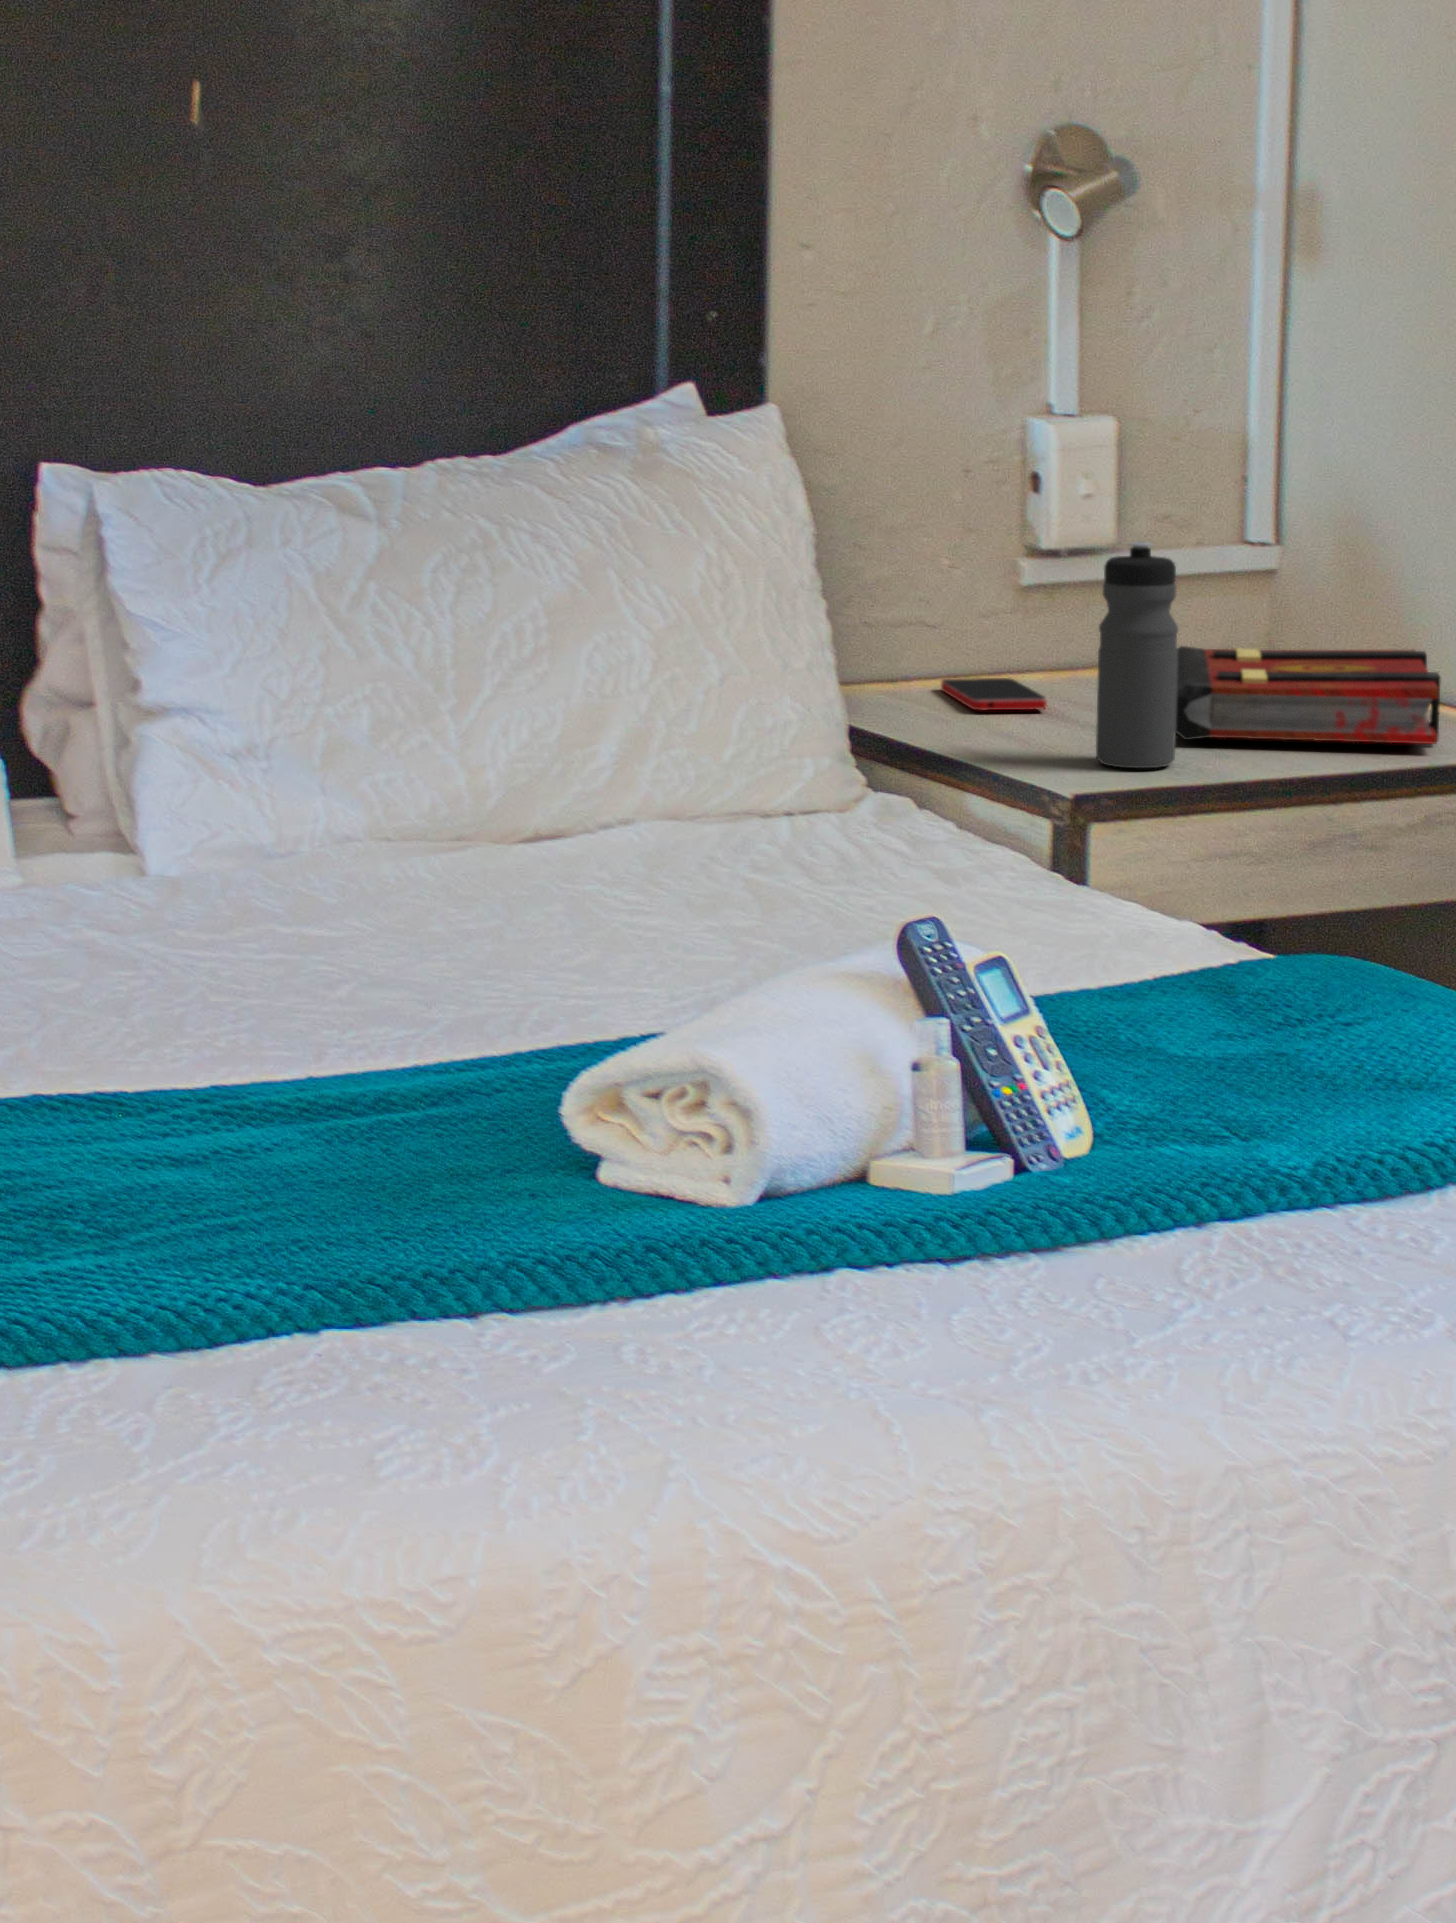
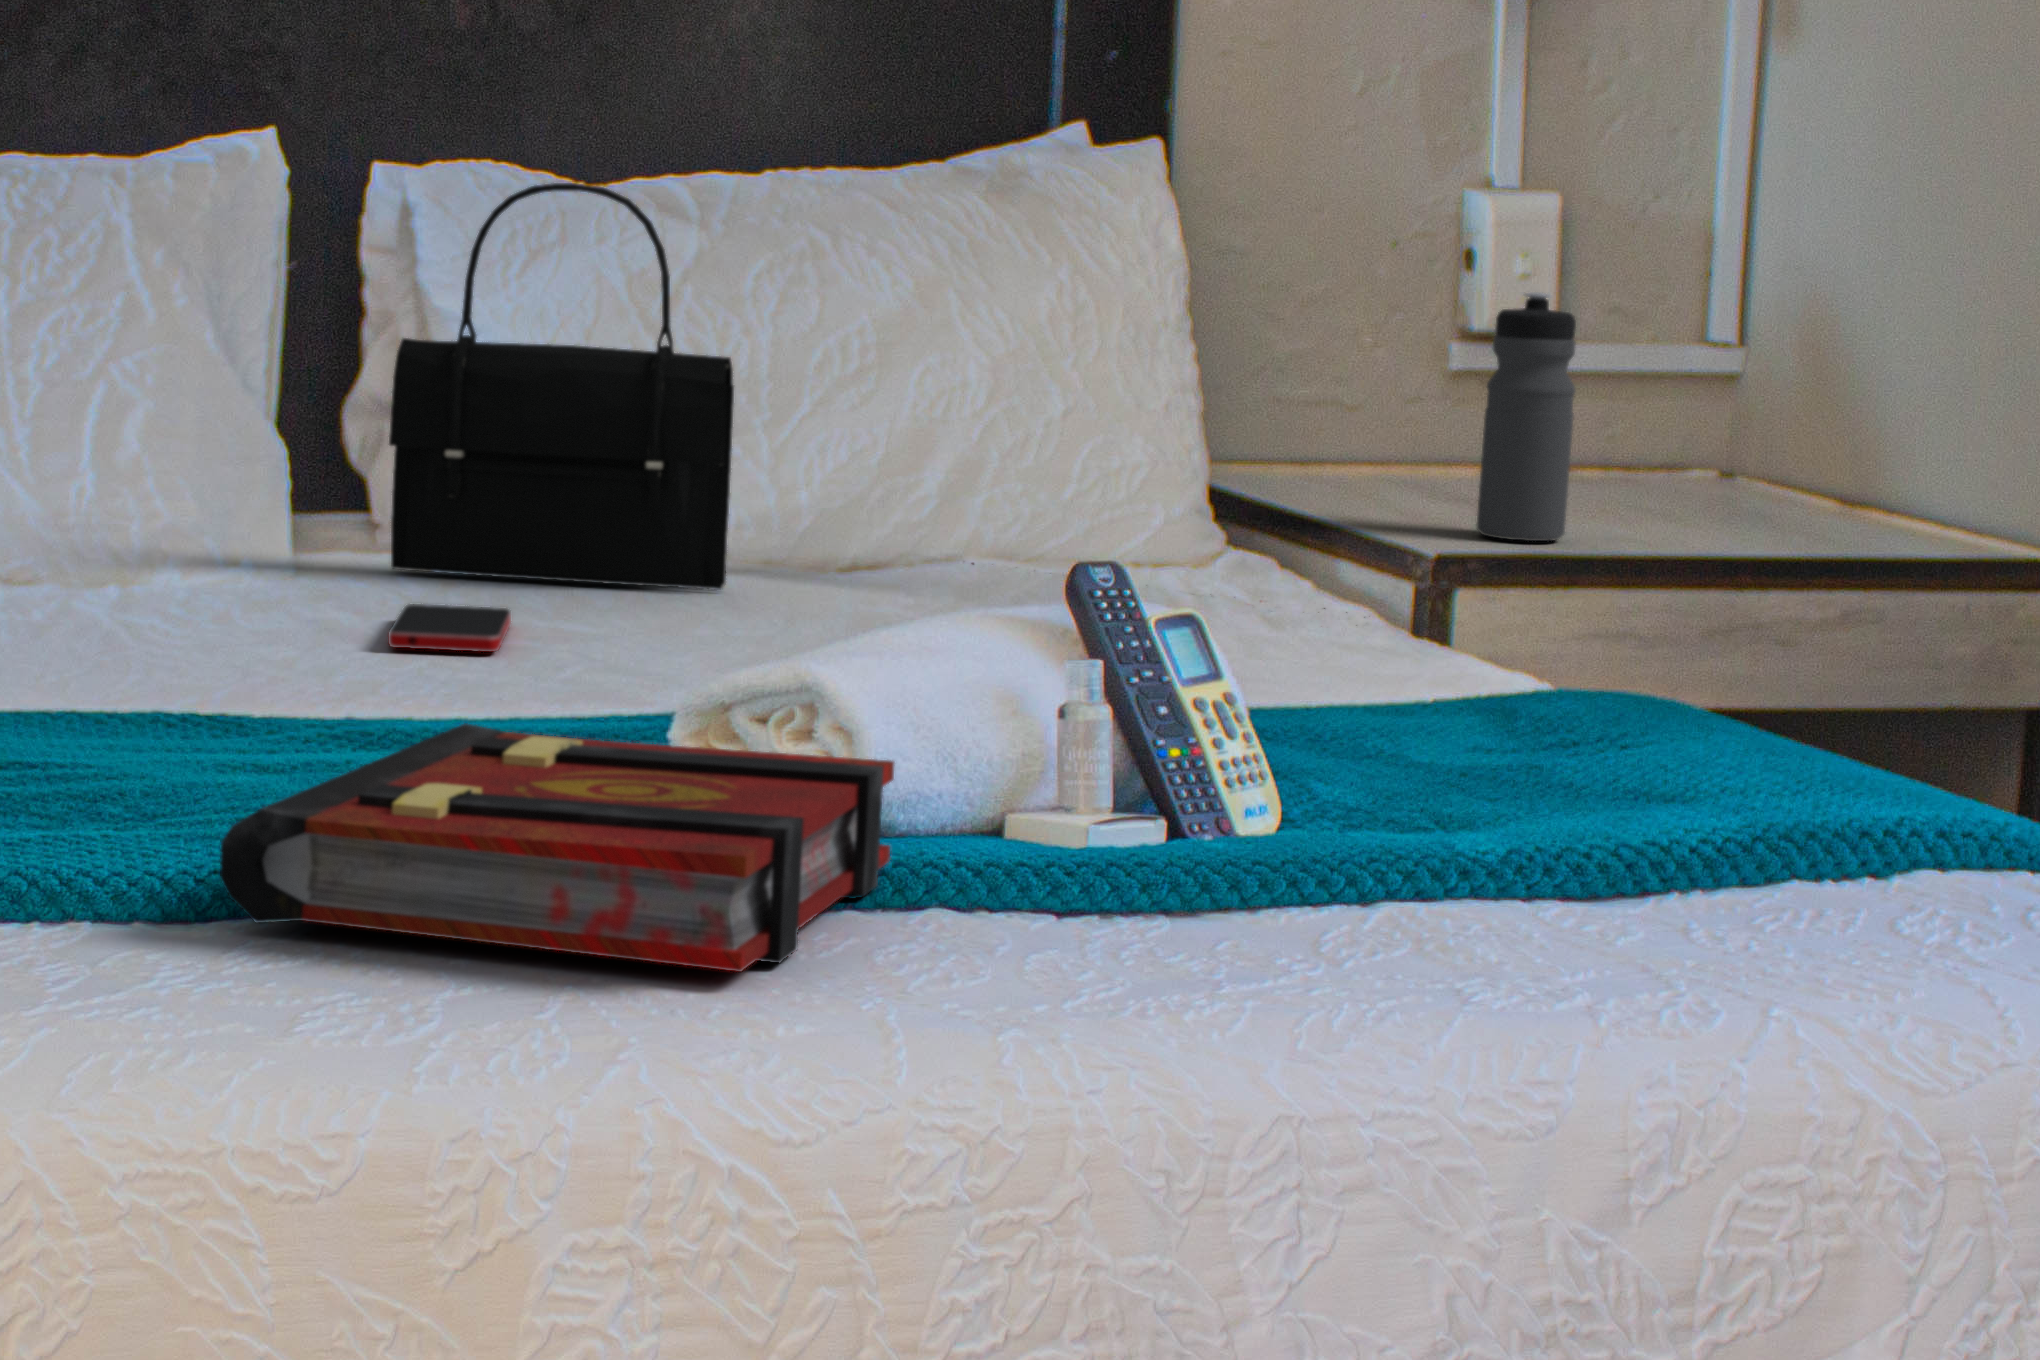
handbag: none [124,508,451,881] -> present [389,183,734,590]
book: present [1176,646,1440,744] -> present [220,724,894,972]
smartphone: present [941,678,1047,710] -> present [388,604,511,652]

